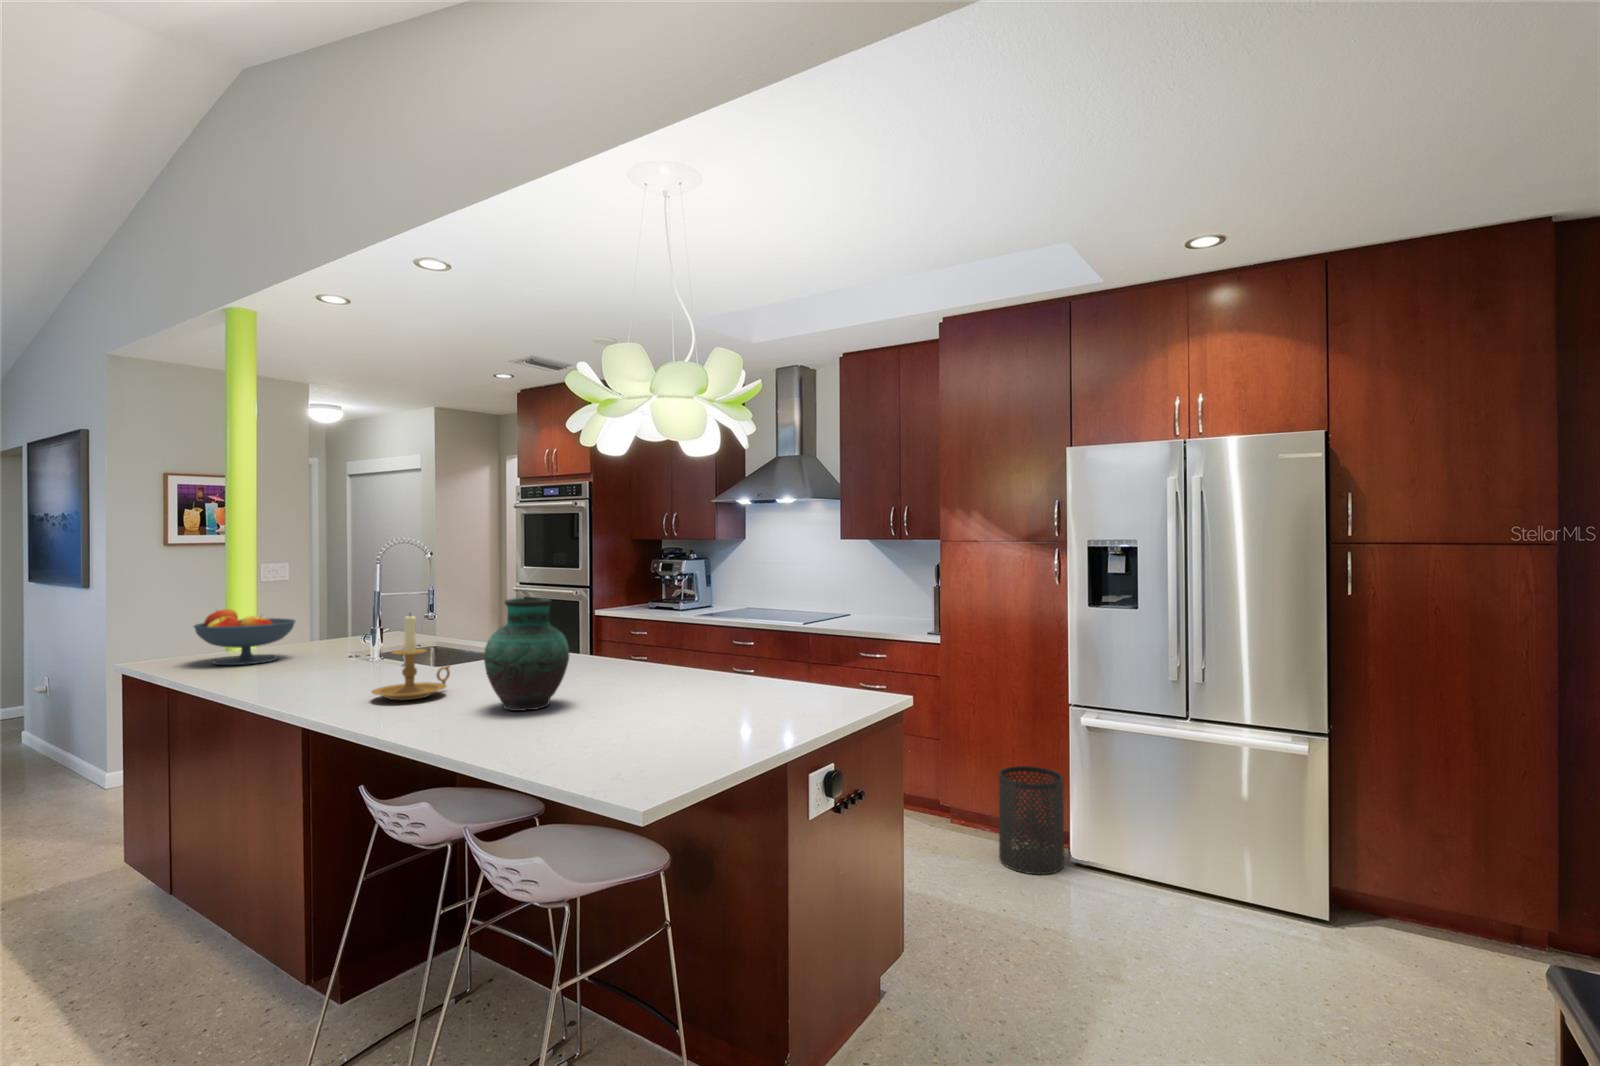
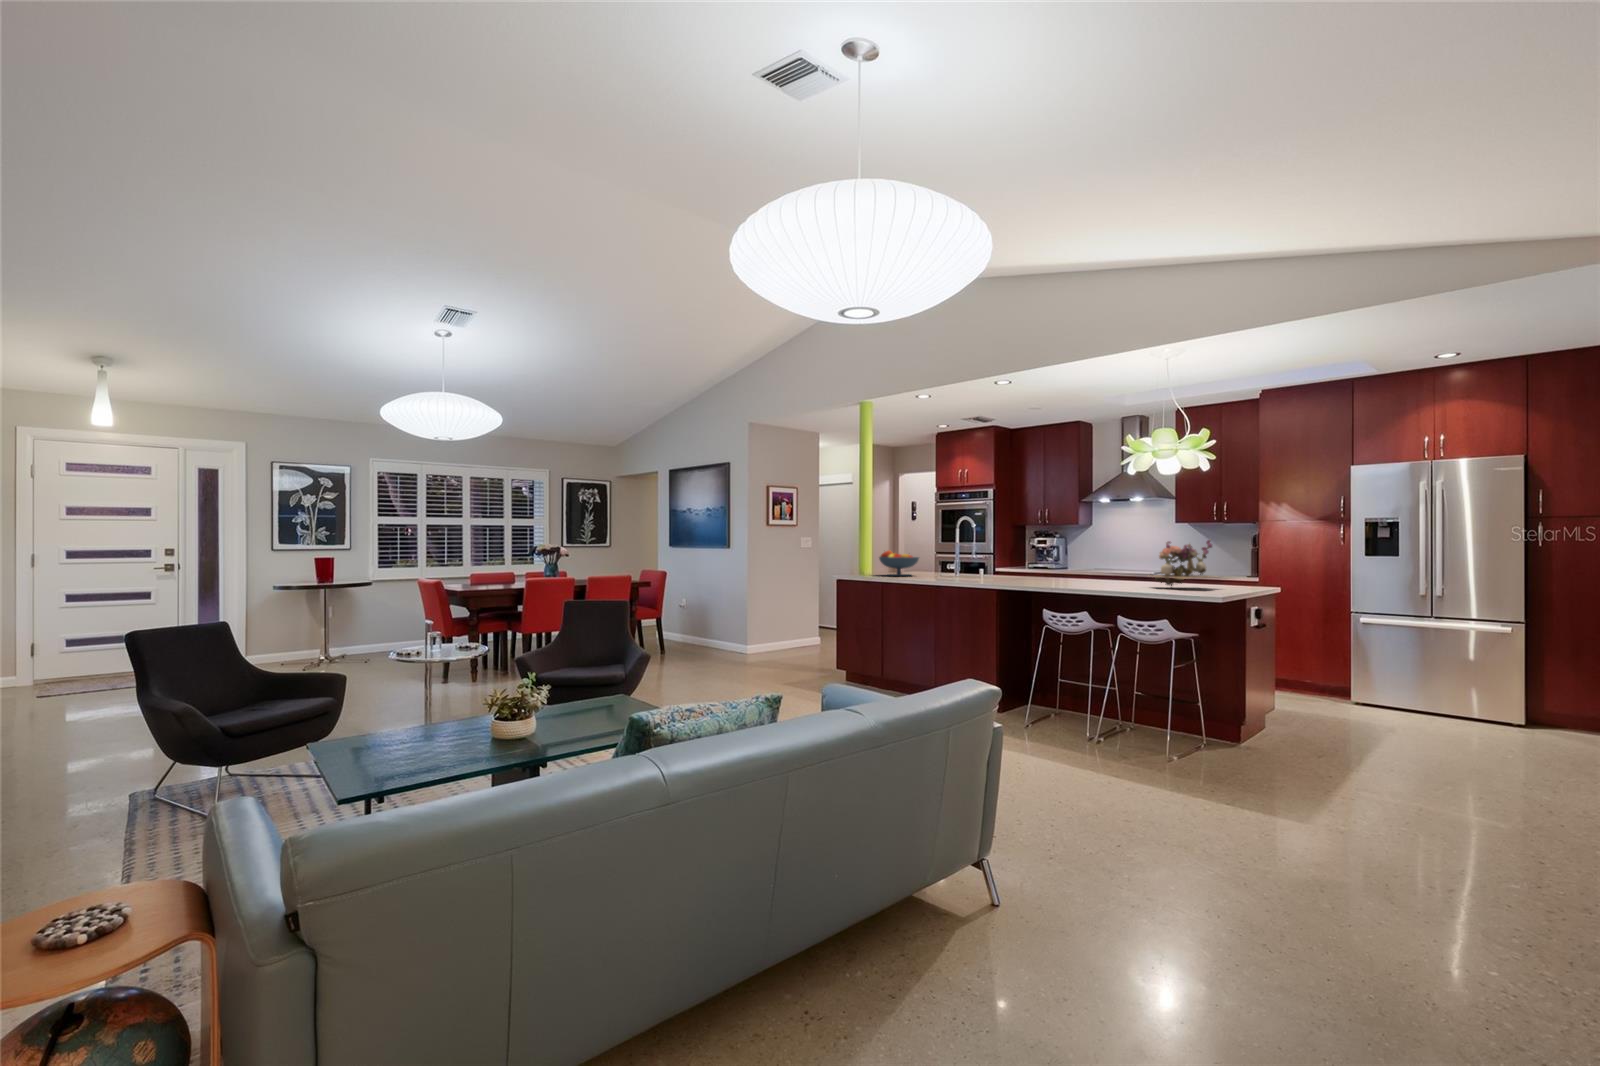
flower arrangement: none [620,597,764,712] -> present [1150,539,1212,586]
vase: present [484,598,569,711] -> none [1079,539,1117,586]
candle holder: present [372,614,450,700] -> none [1017,546,1048,584]
trash can: present [999,766,1064,875] -> none [1305,649,1349,704]

